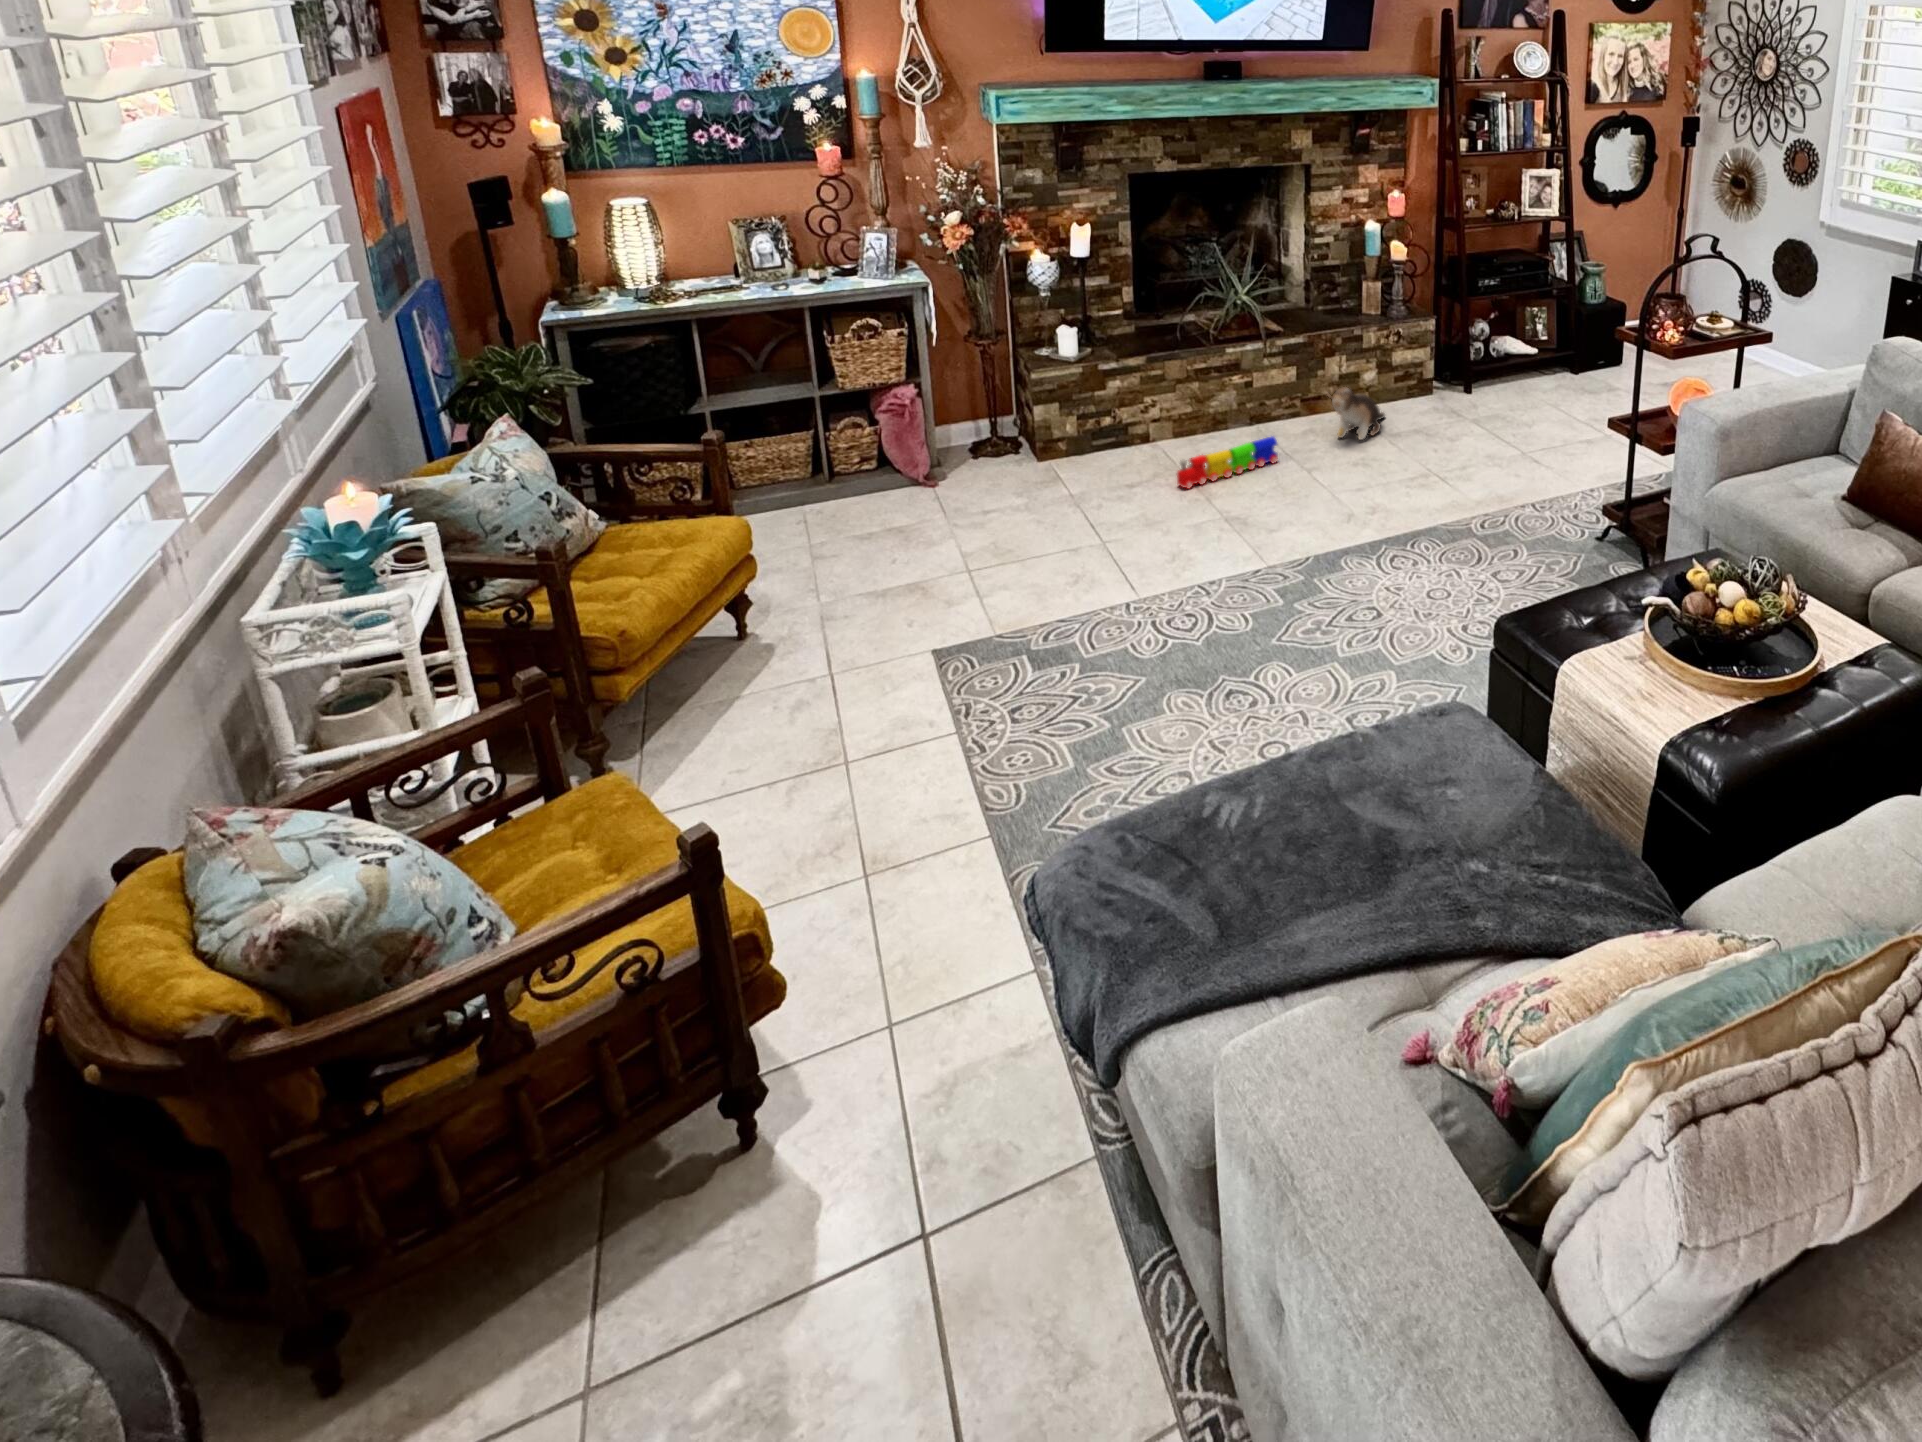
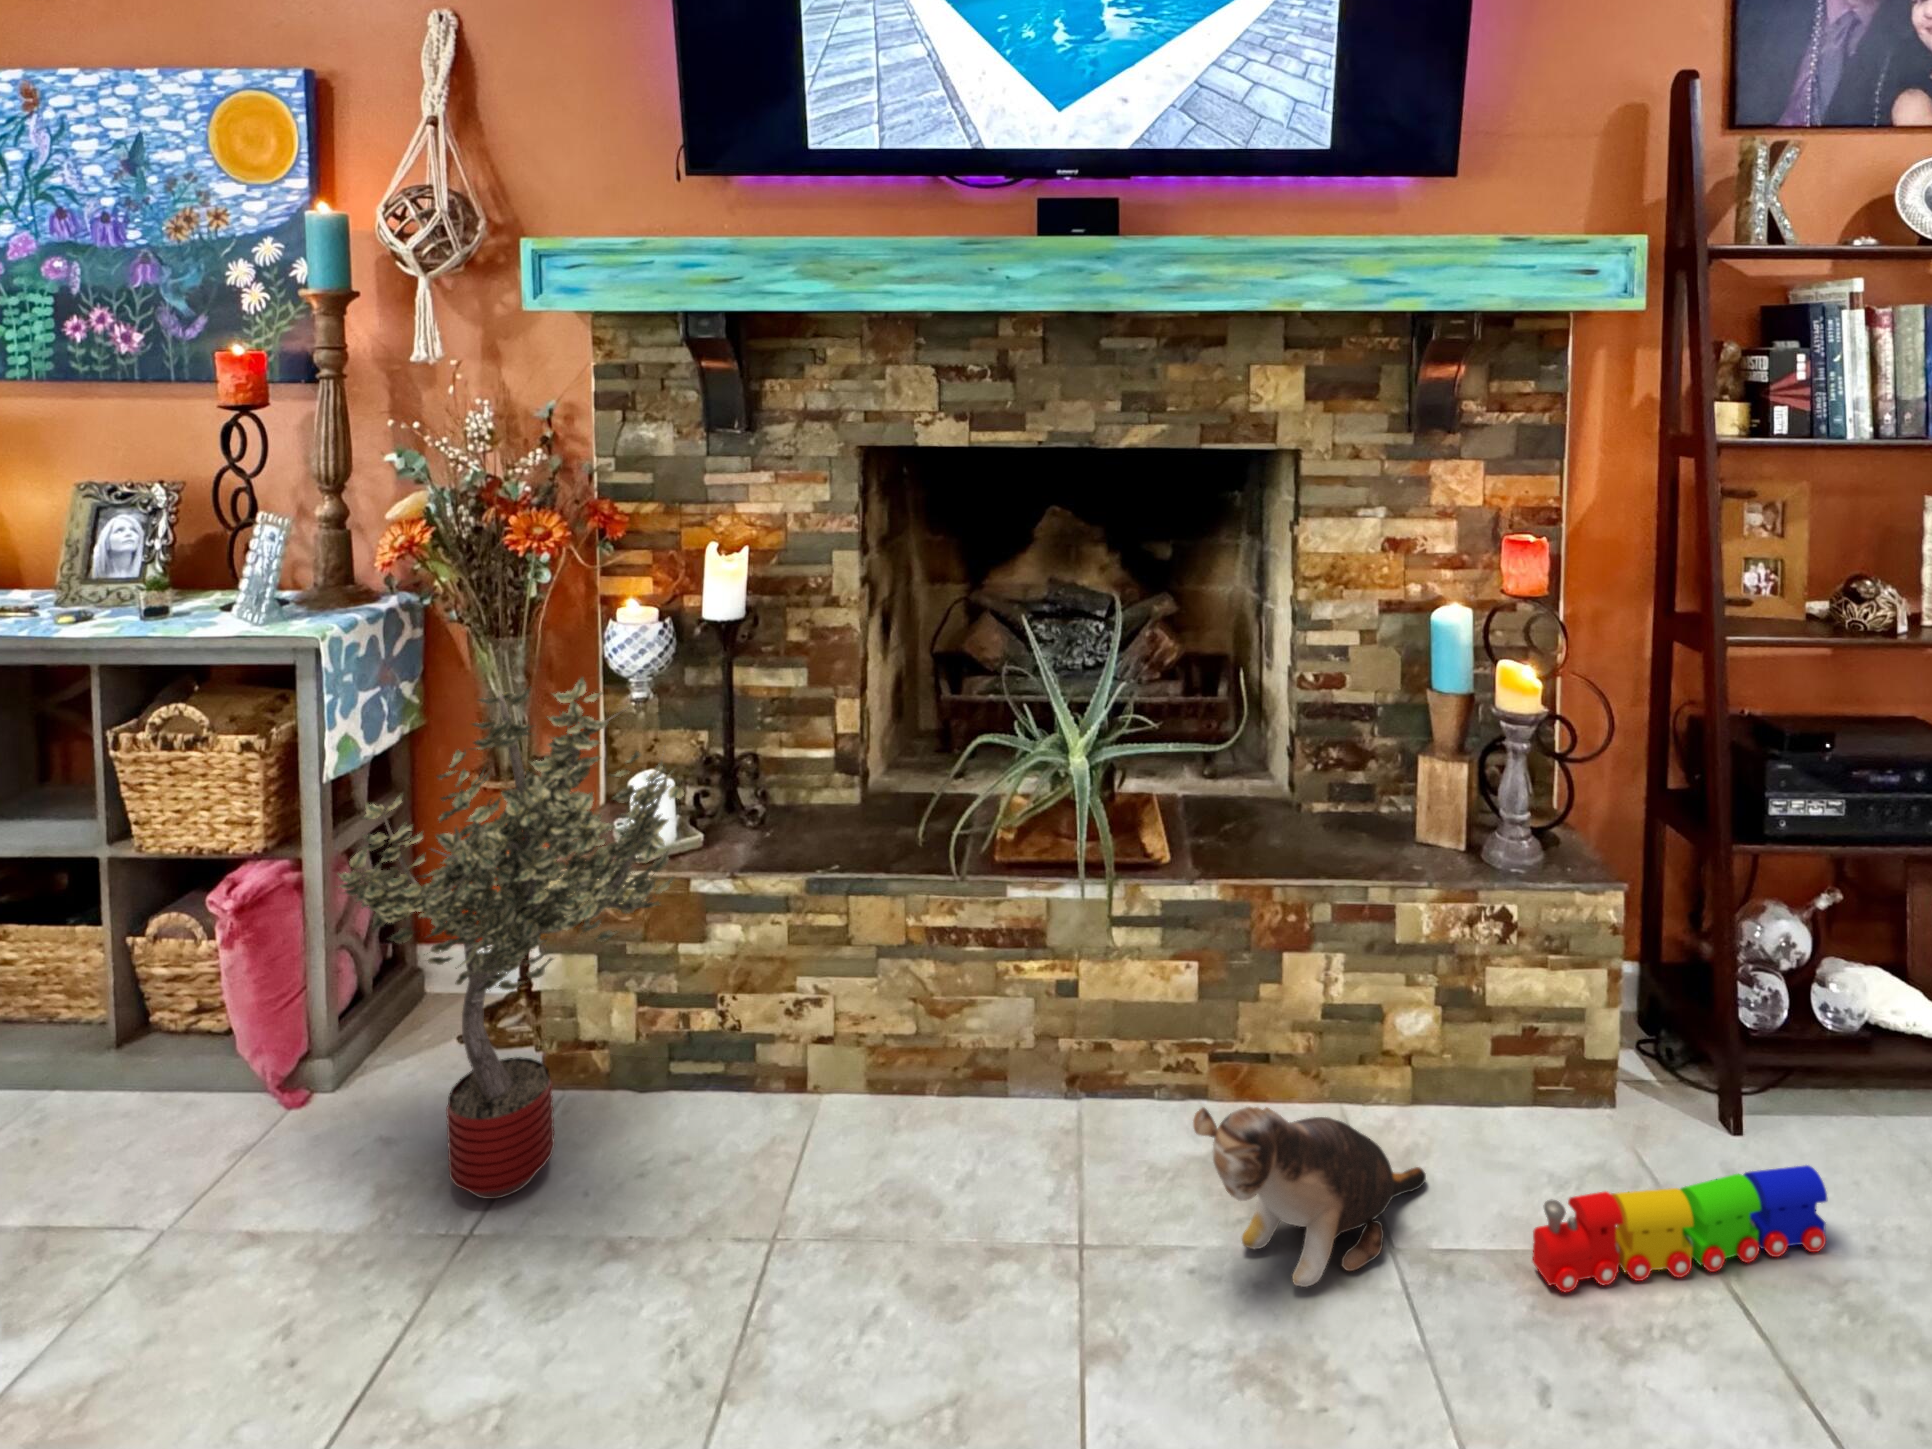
potted tree: none [958,276,1136,484] -> present [336,677,684,1199]
toy train: present [1177,437,1278,489] -> present [1533,1165,1827,1292]

